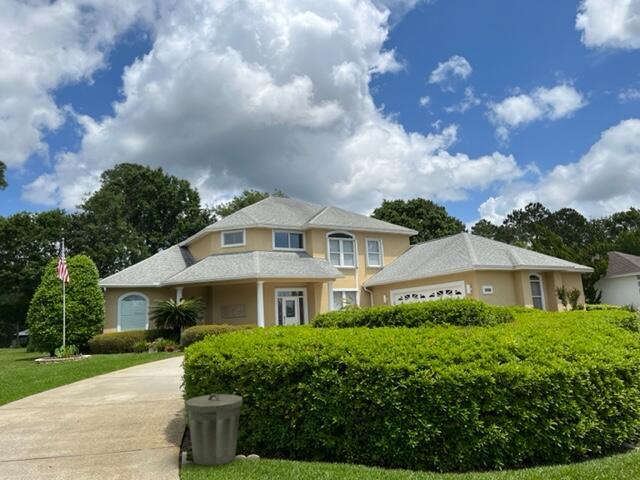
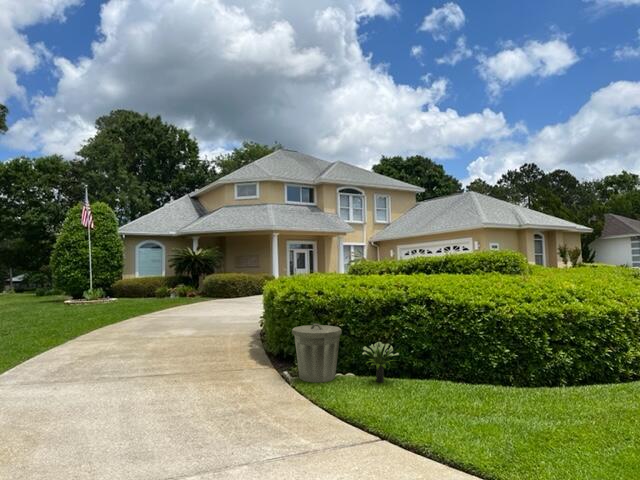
potted plant: none [261,415,304,465] -> present [363,342,399,383]

